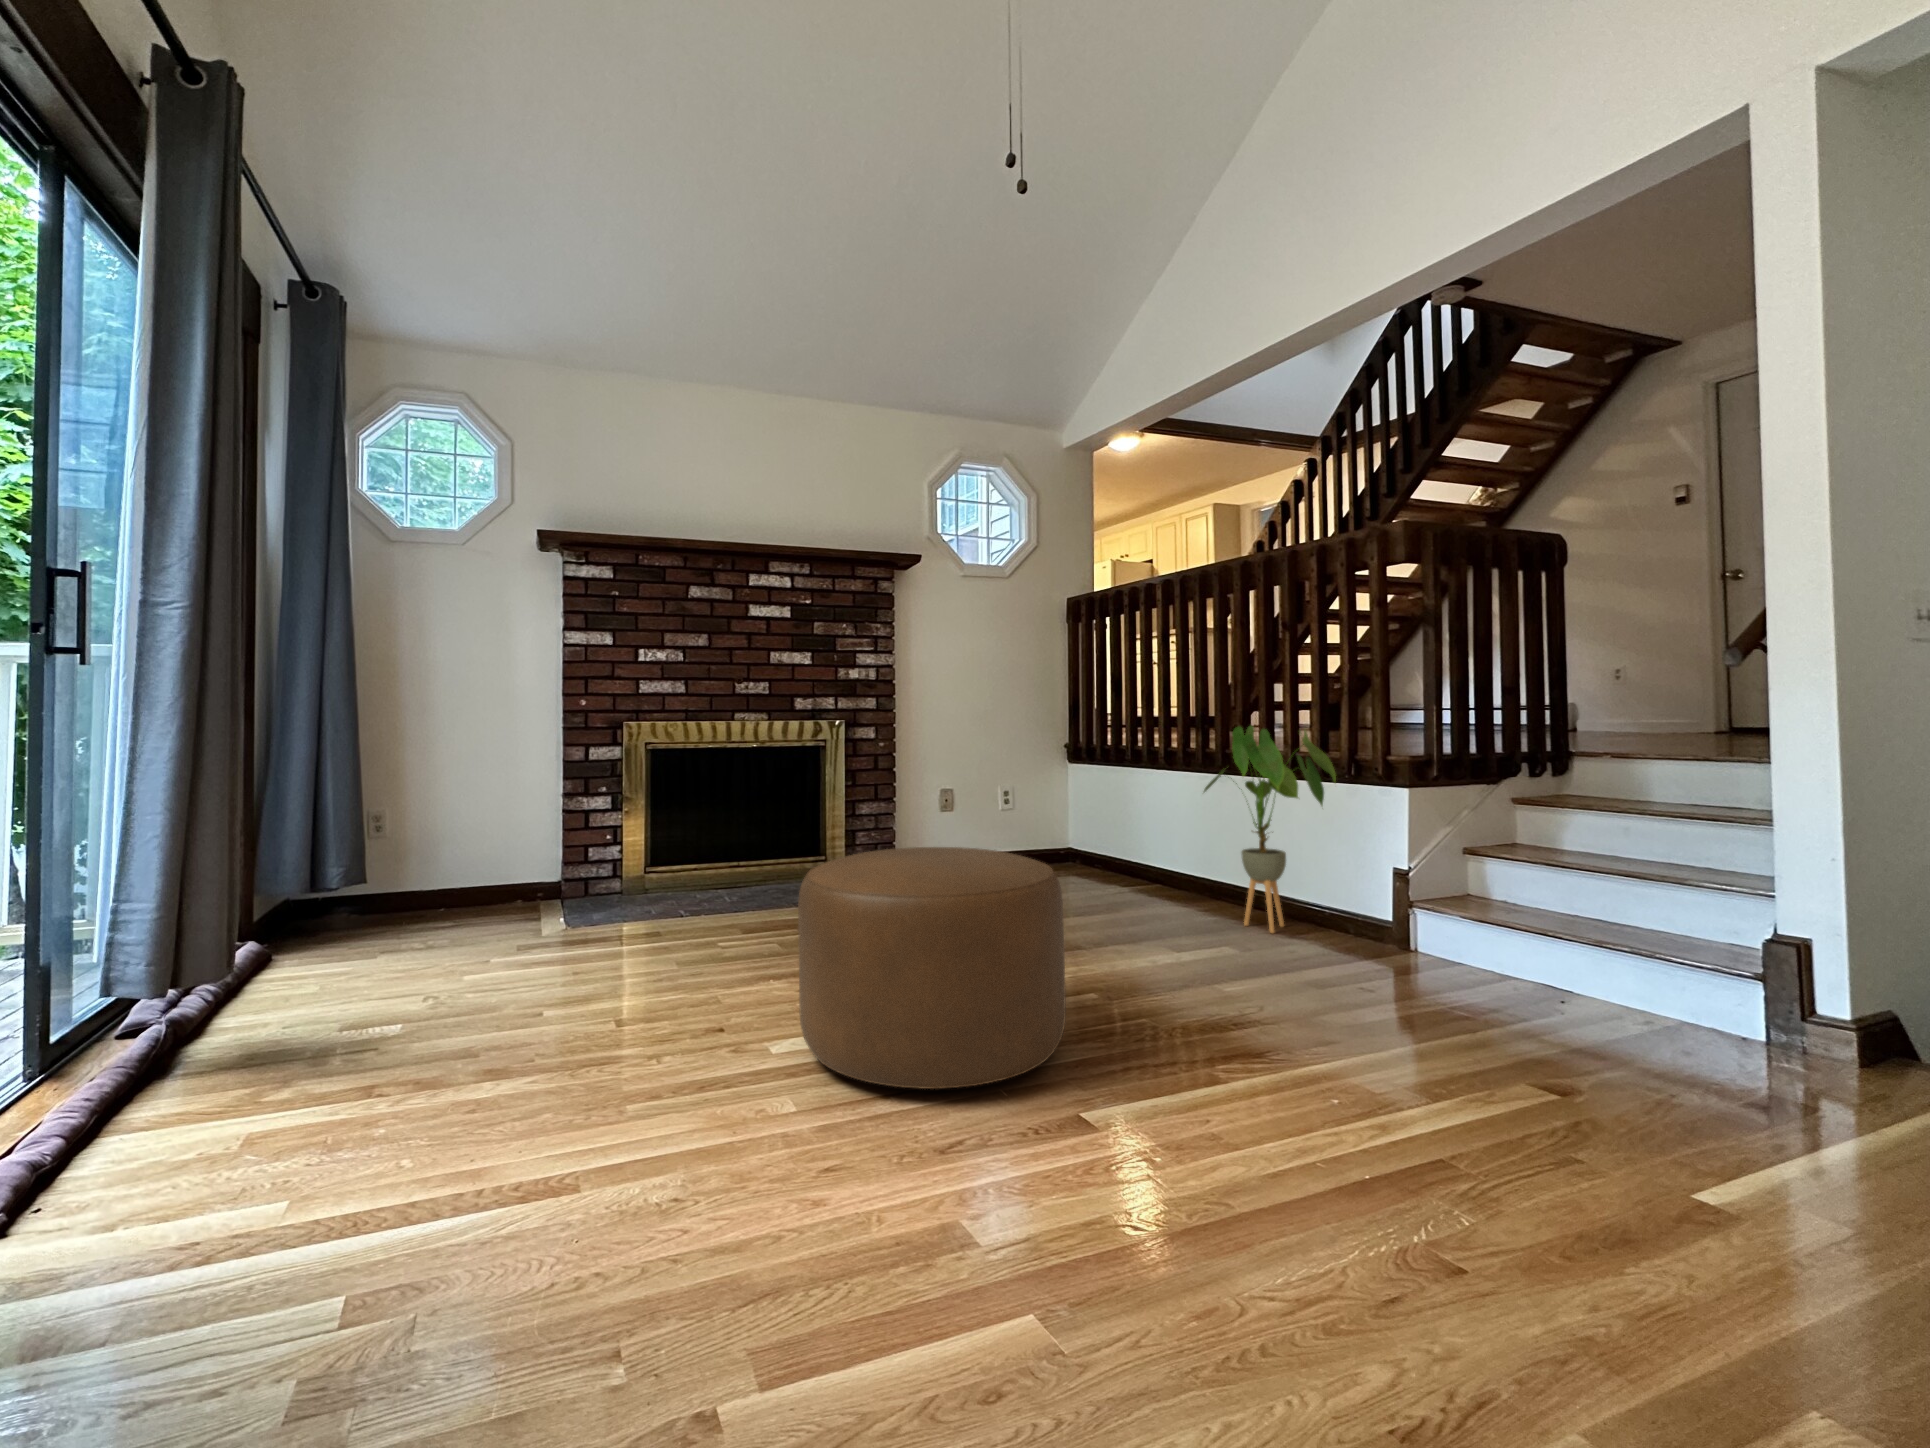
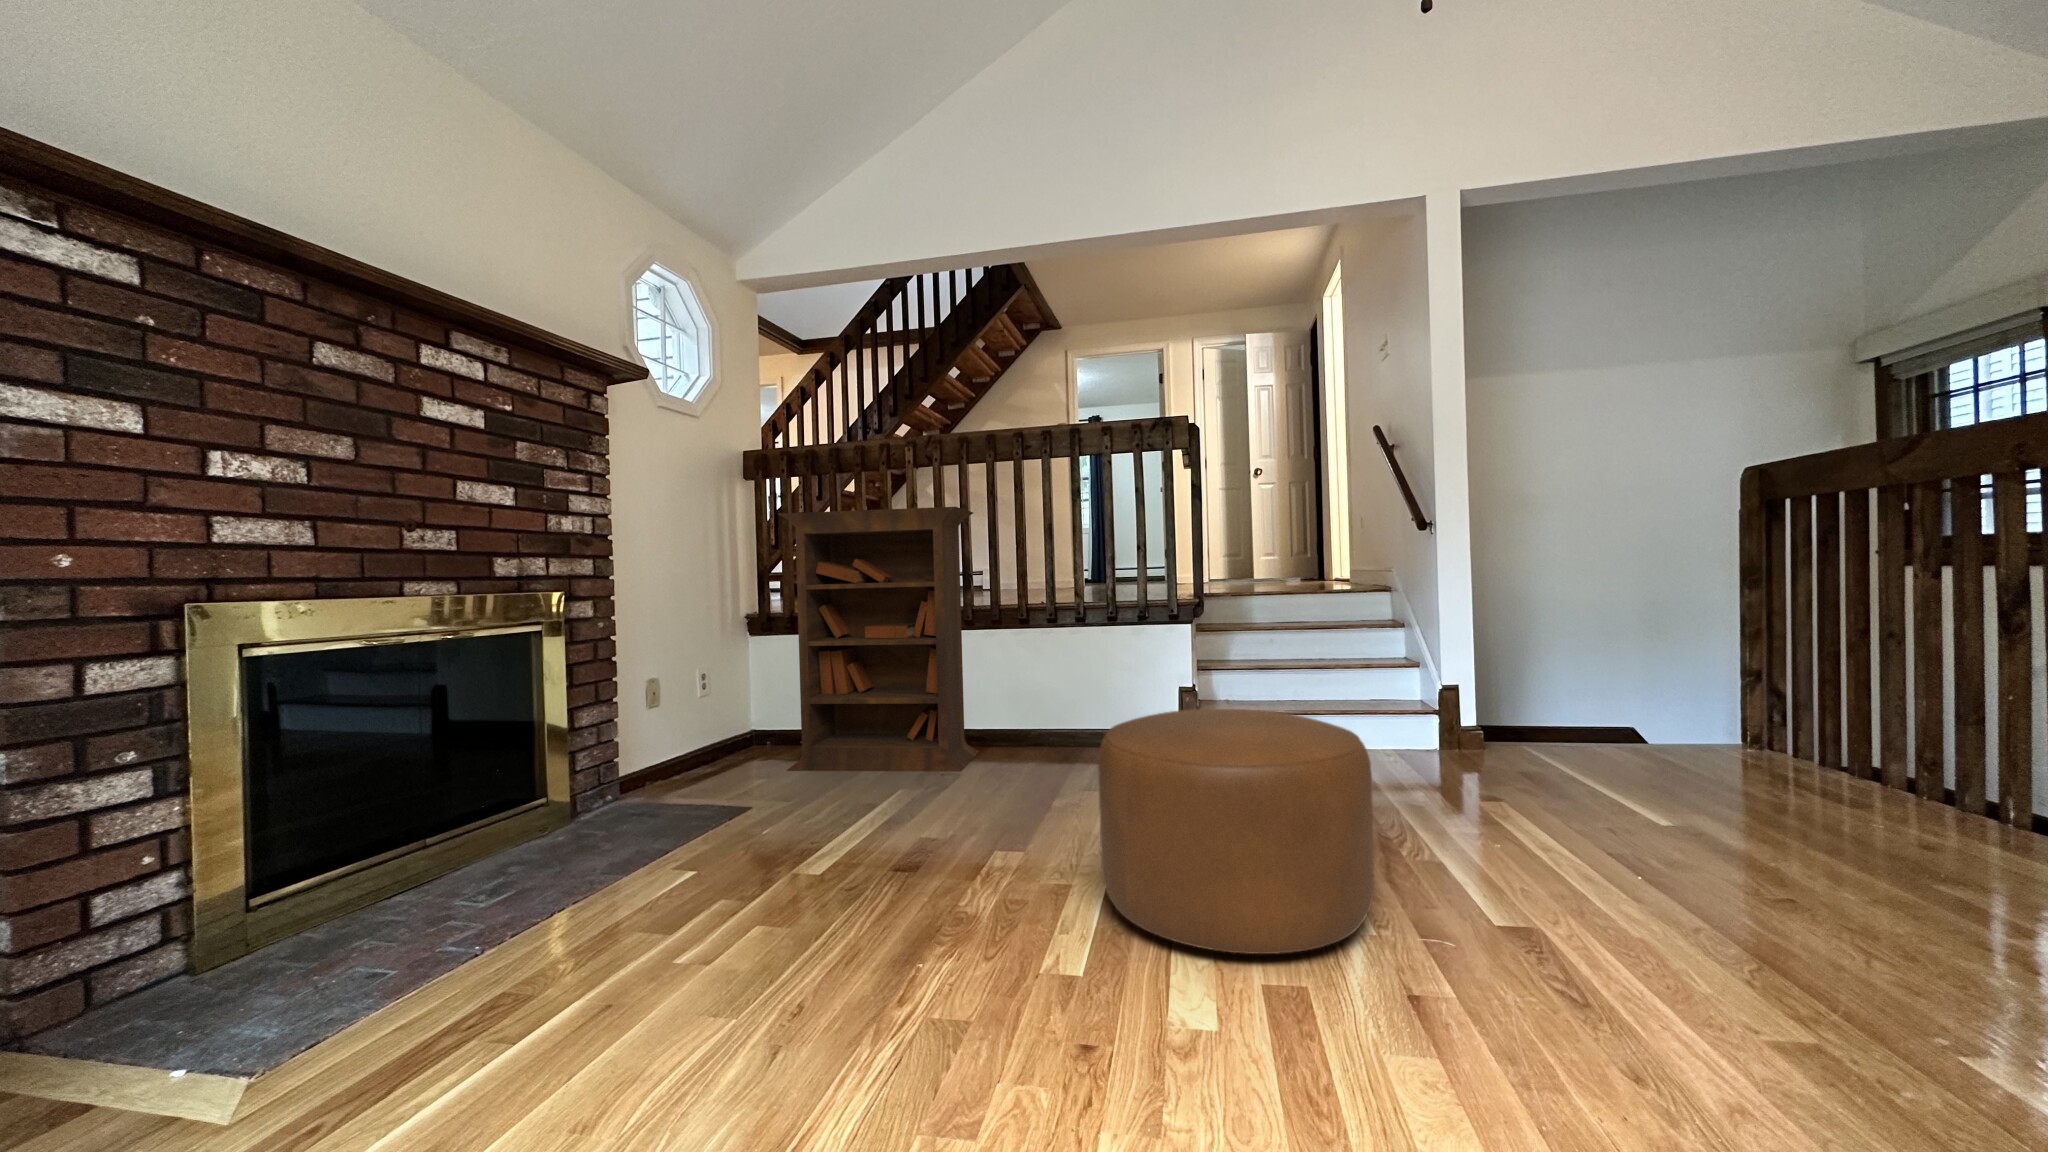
bookcase: none [1017,639,1200,914] -> present [778,507,979,772]
house plant: present [1204,726,1336,933] -> none [1022,590,1120,758]

